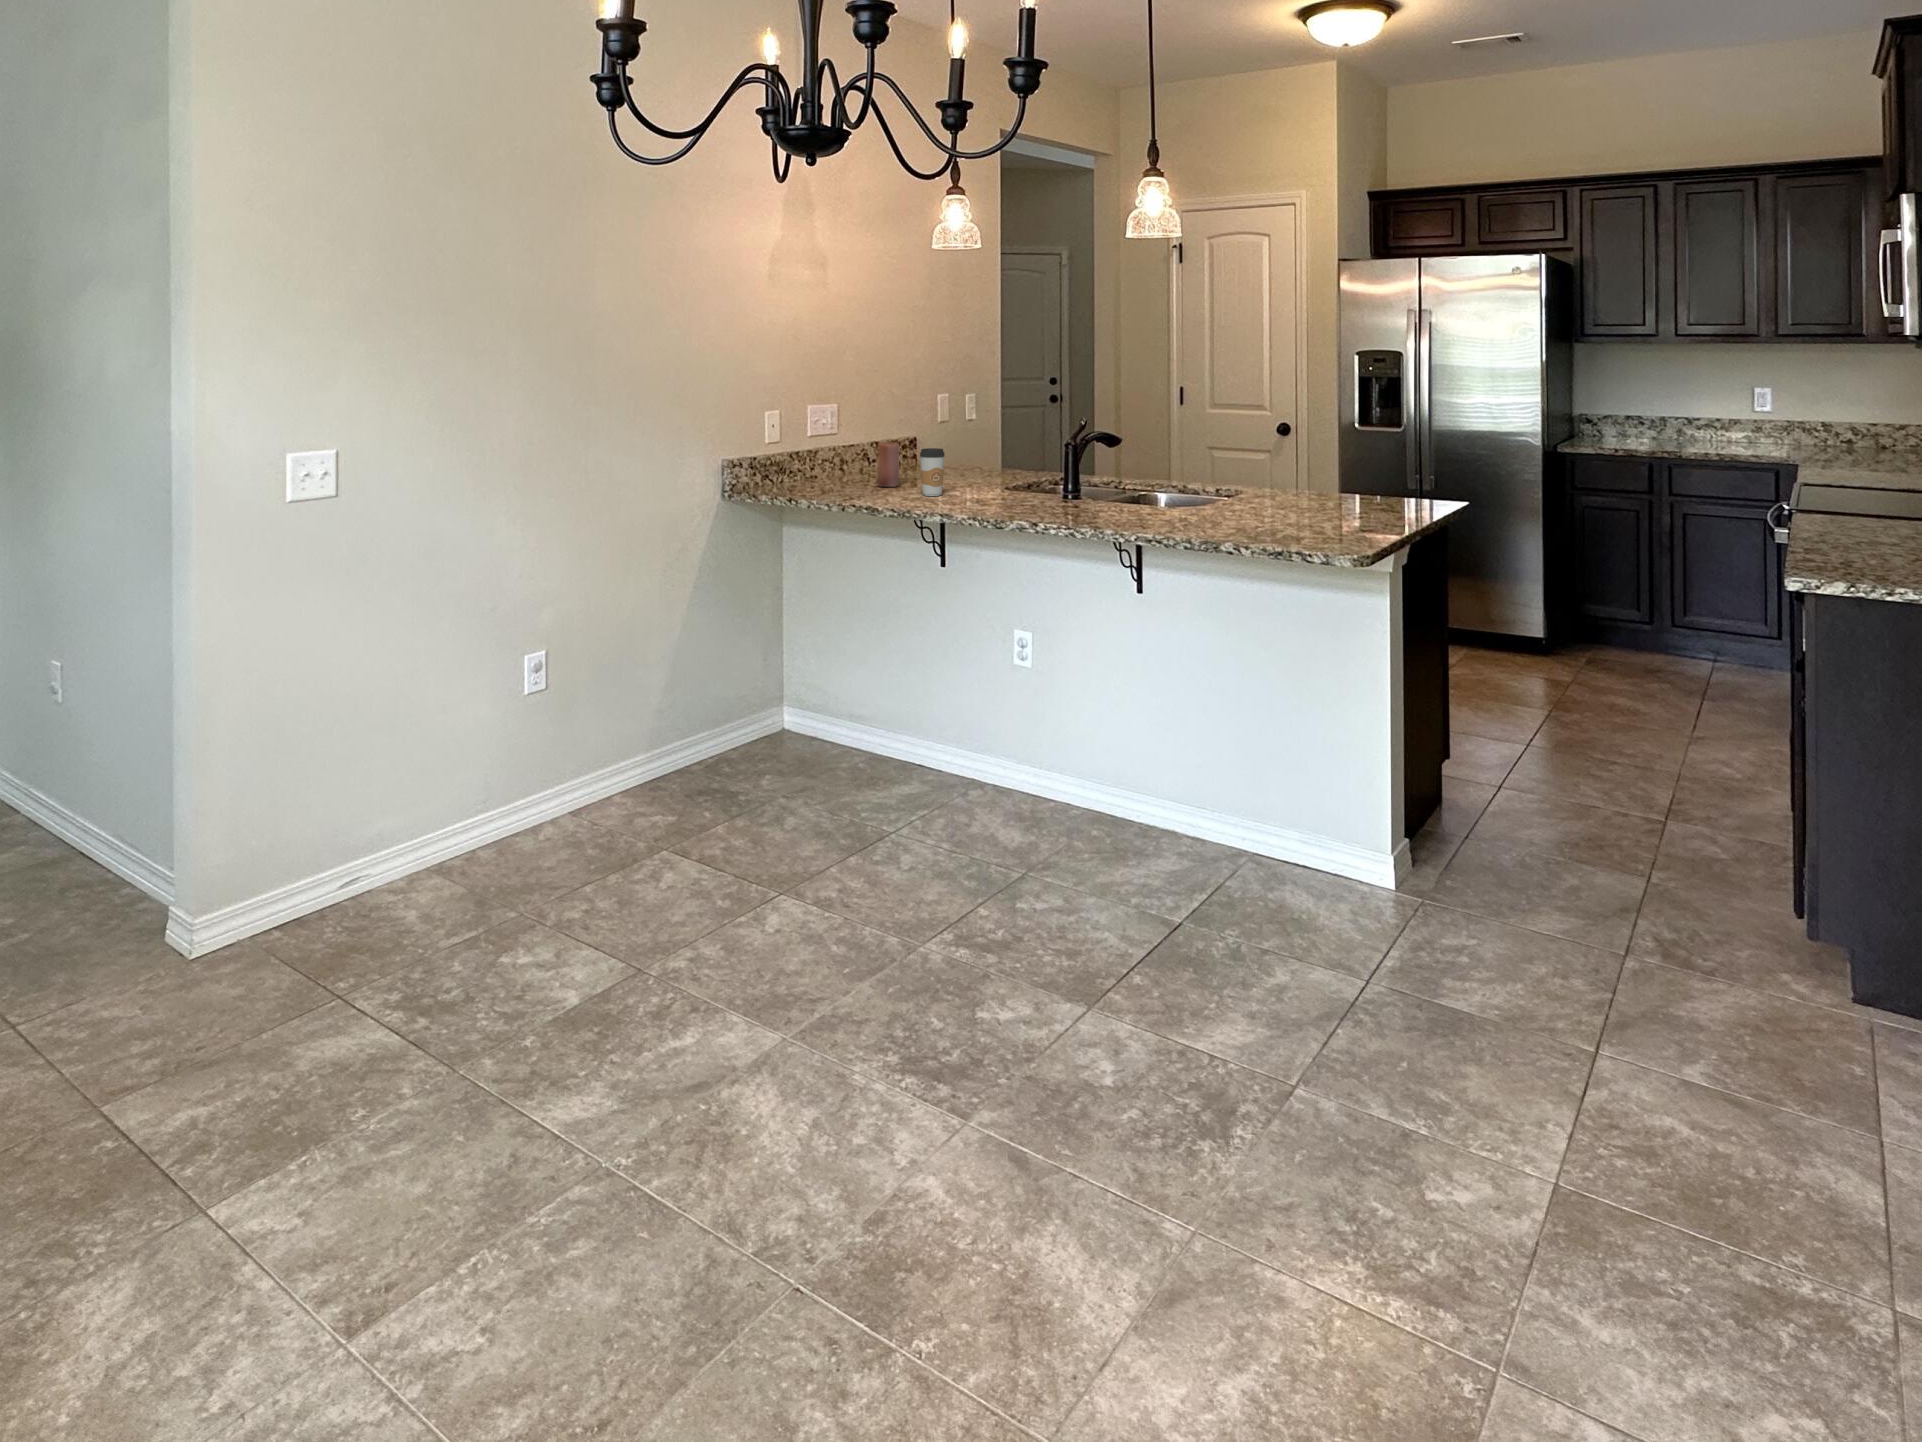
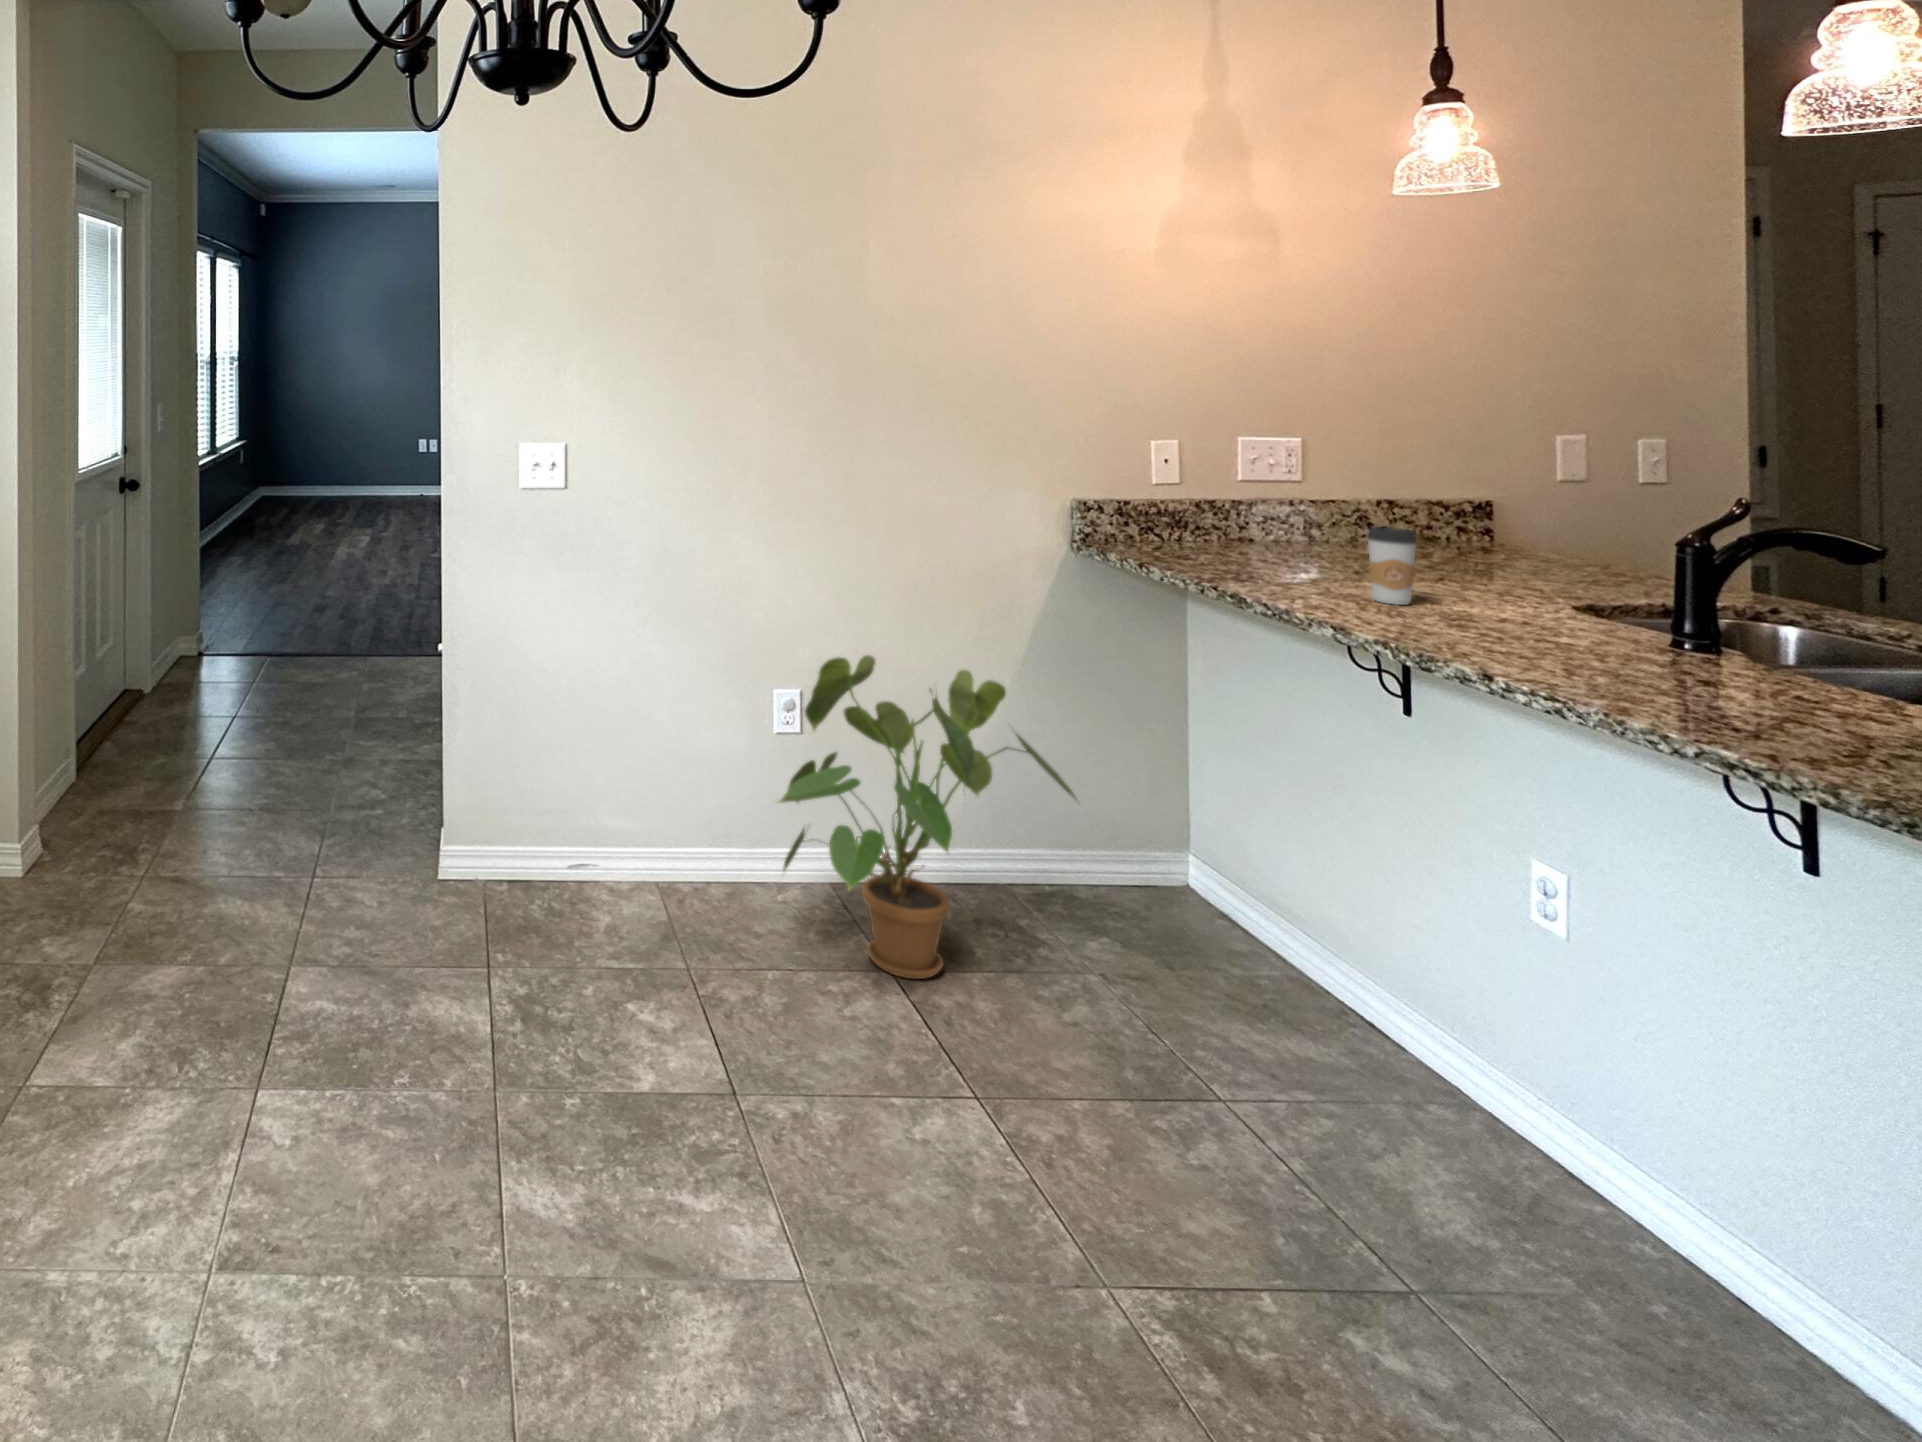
candle: present [877,442,899,487] -> none [1325,509,1366,579]
house plant: none [552,602,779,853] -> present [779,655,1076,979]

